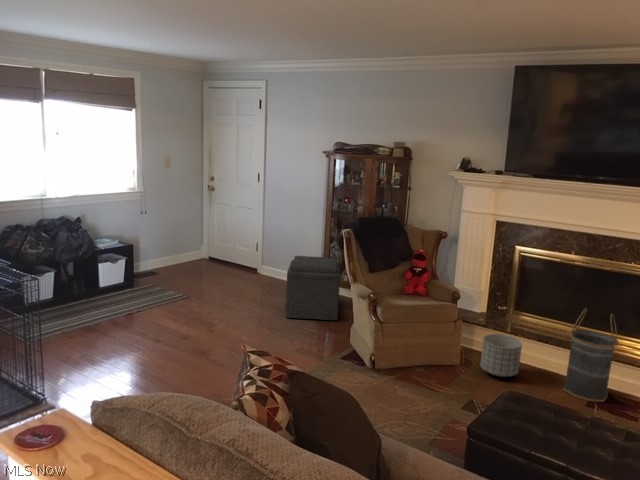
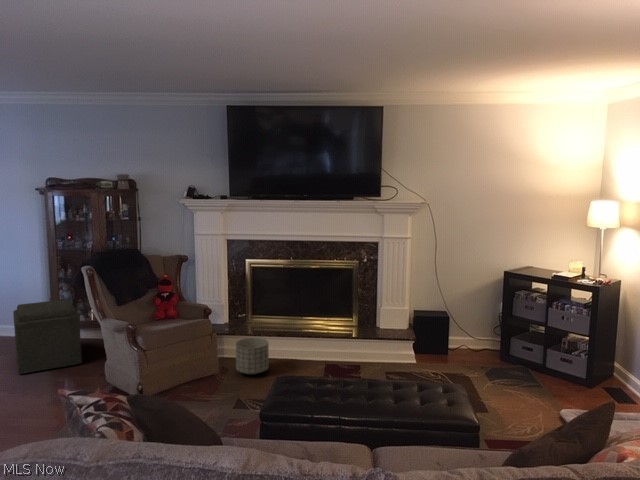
basket: present [563,308,619,402] -> none [304,300,339,374]

